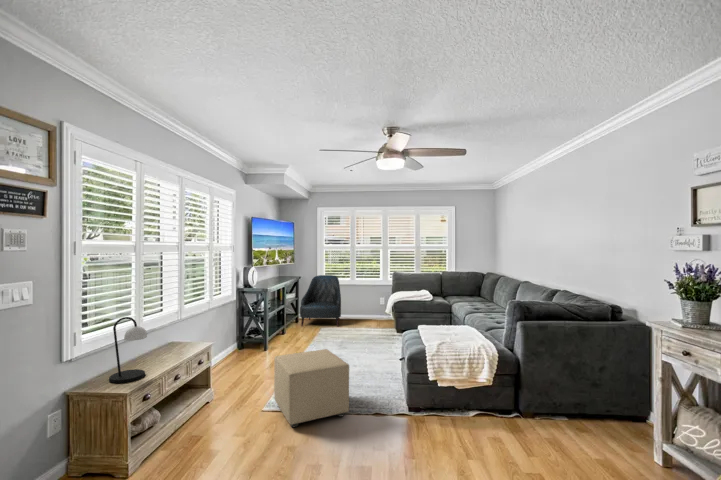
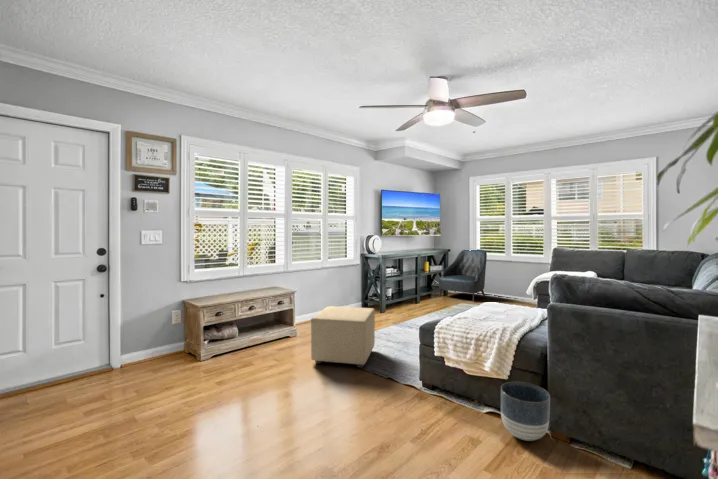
table lamp: present [109,317,147,383] -> none [207,259,230,301]
planter: none [504,384,542,430] -> present [501,382,550,441]

